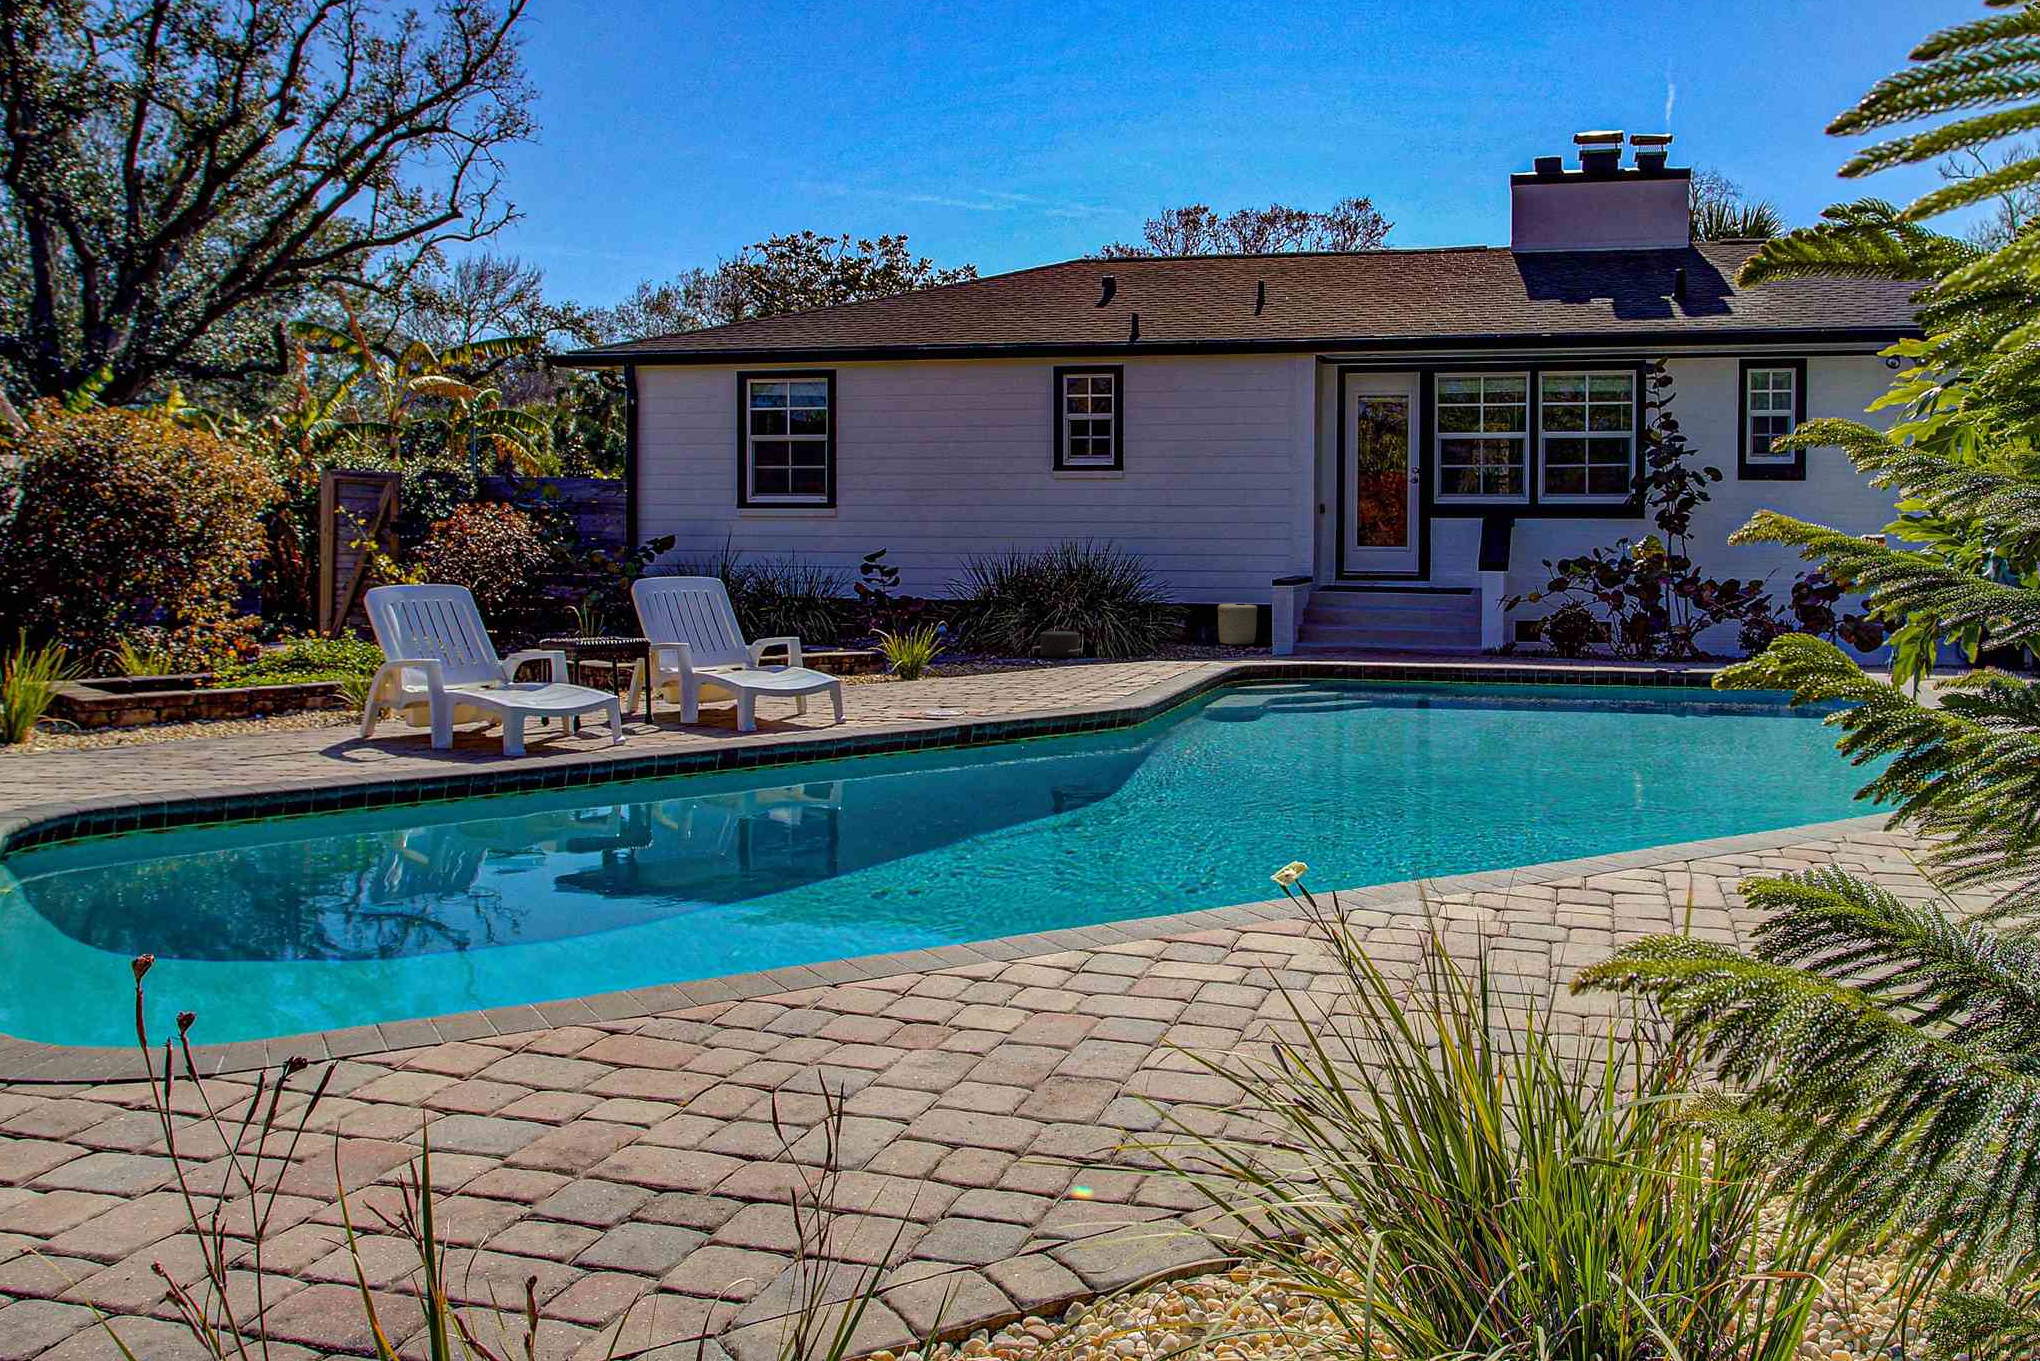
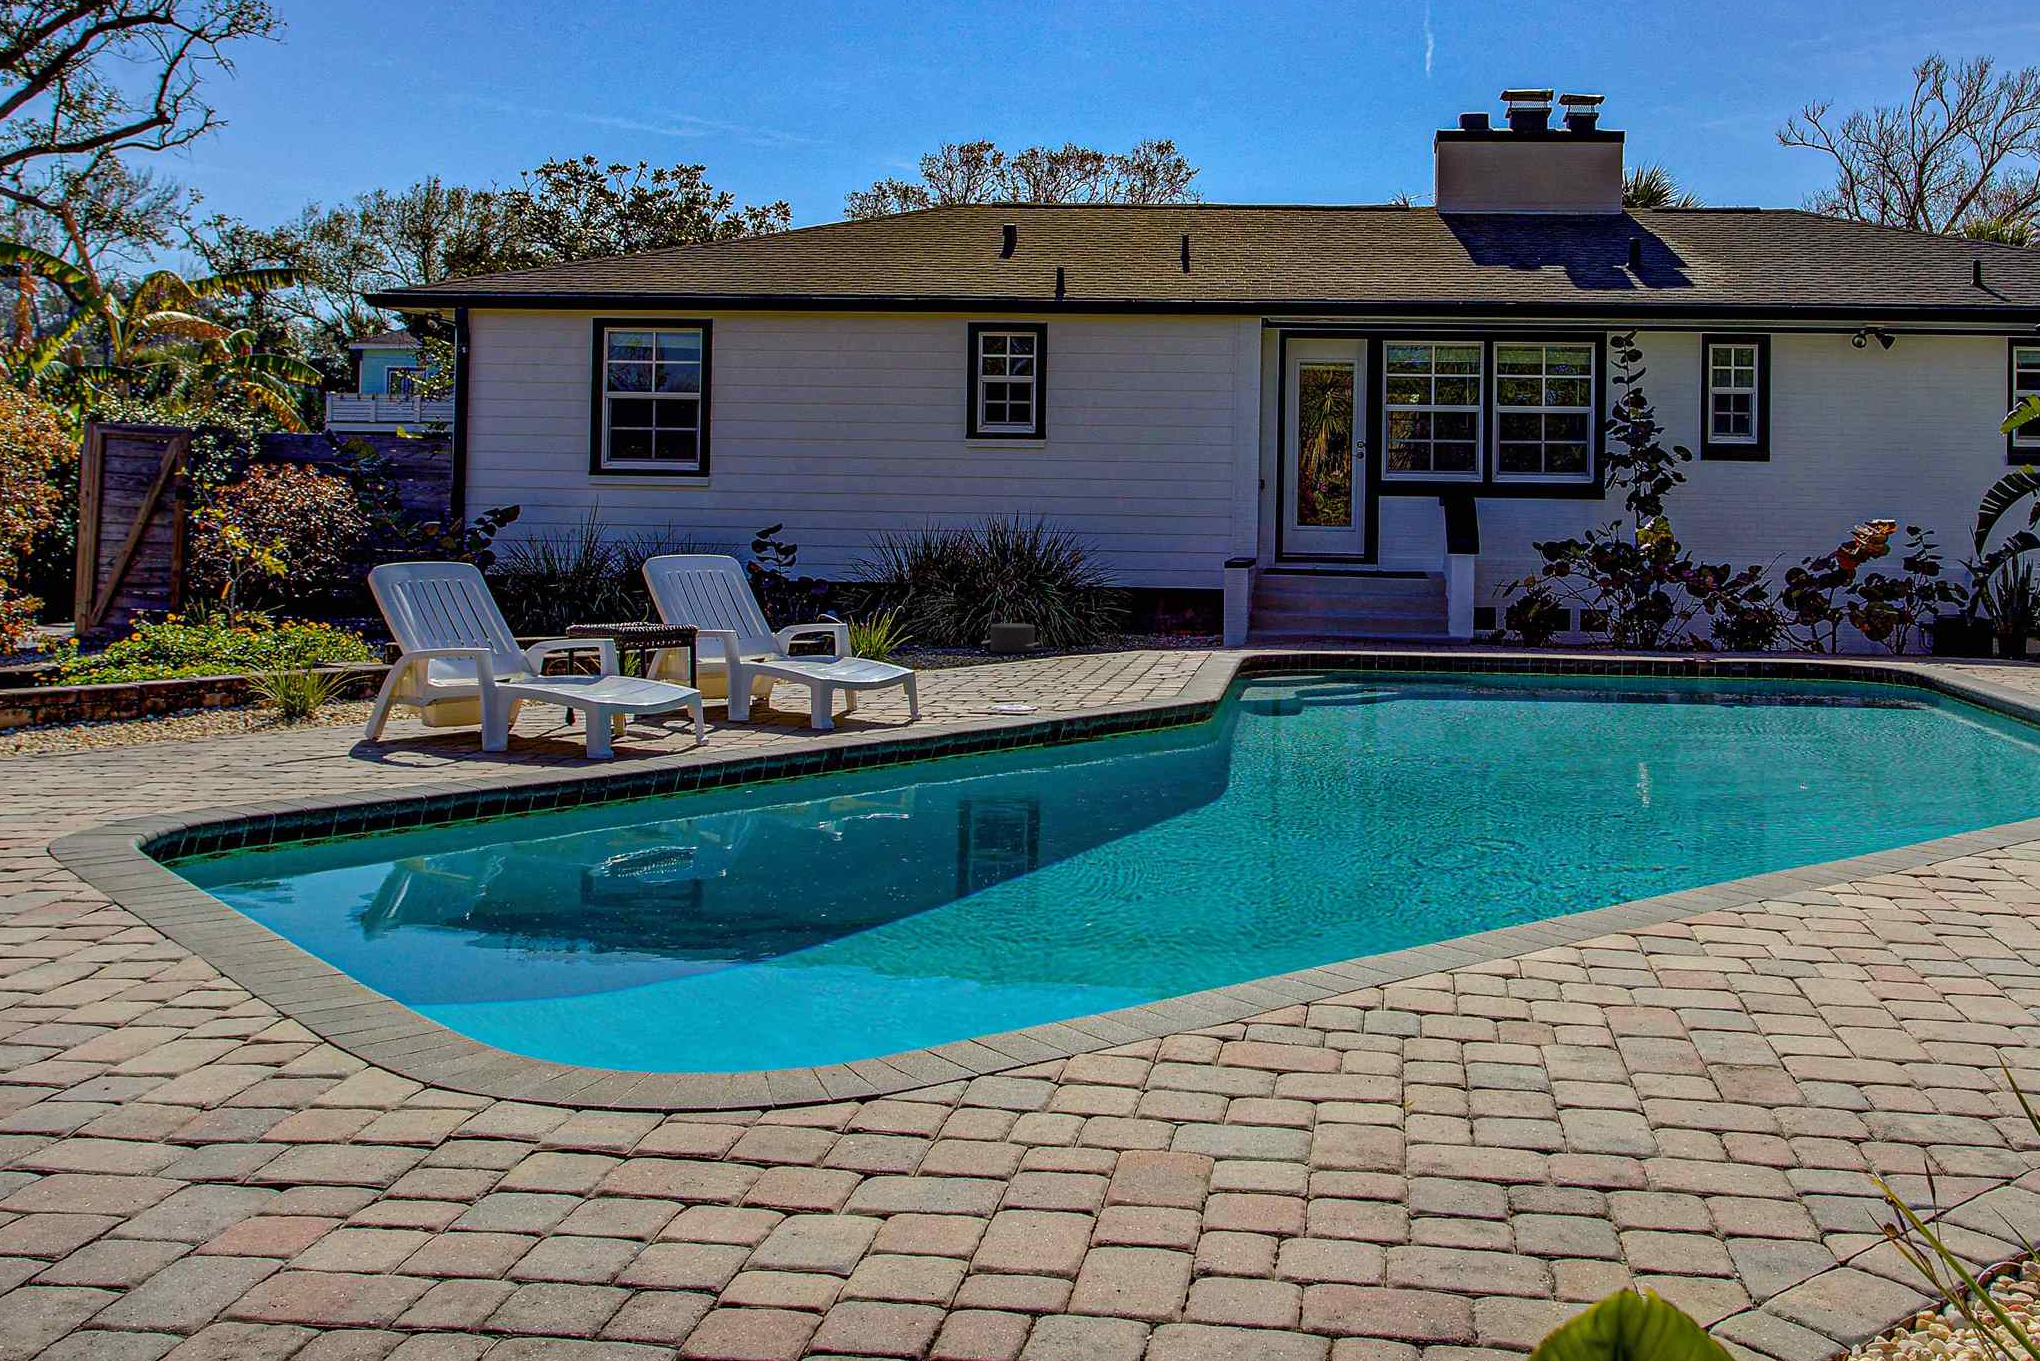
woven basket: present [1218,604,1258,645] -> none [1169,589,1212,635]

